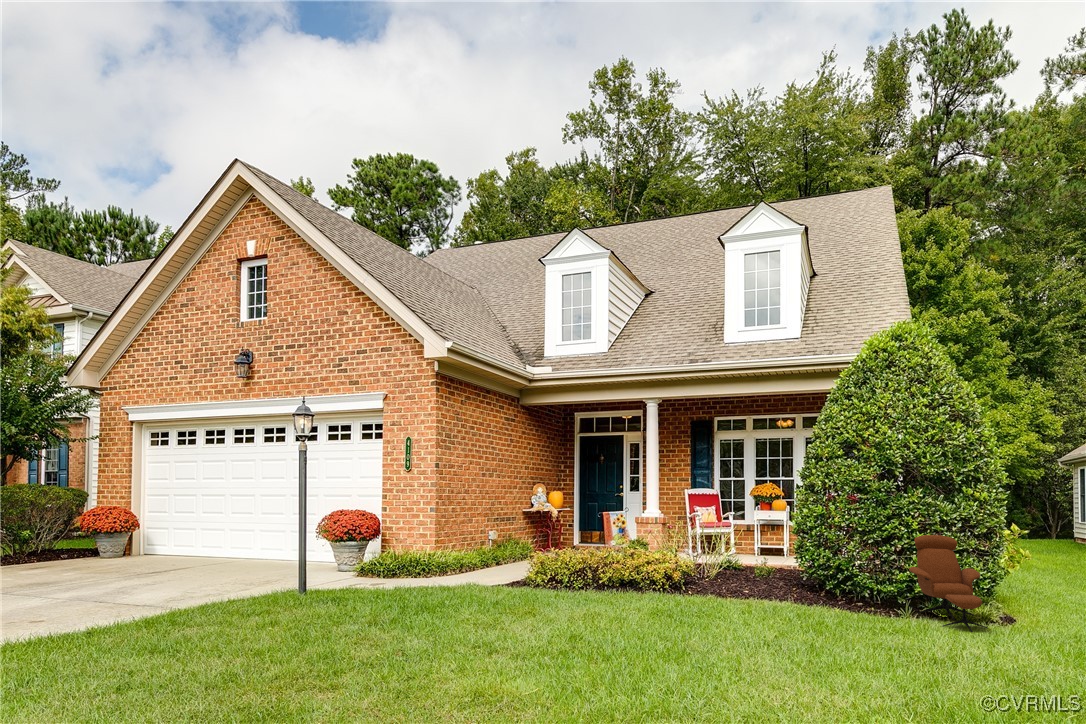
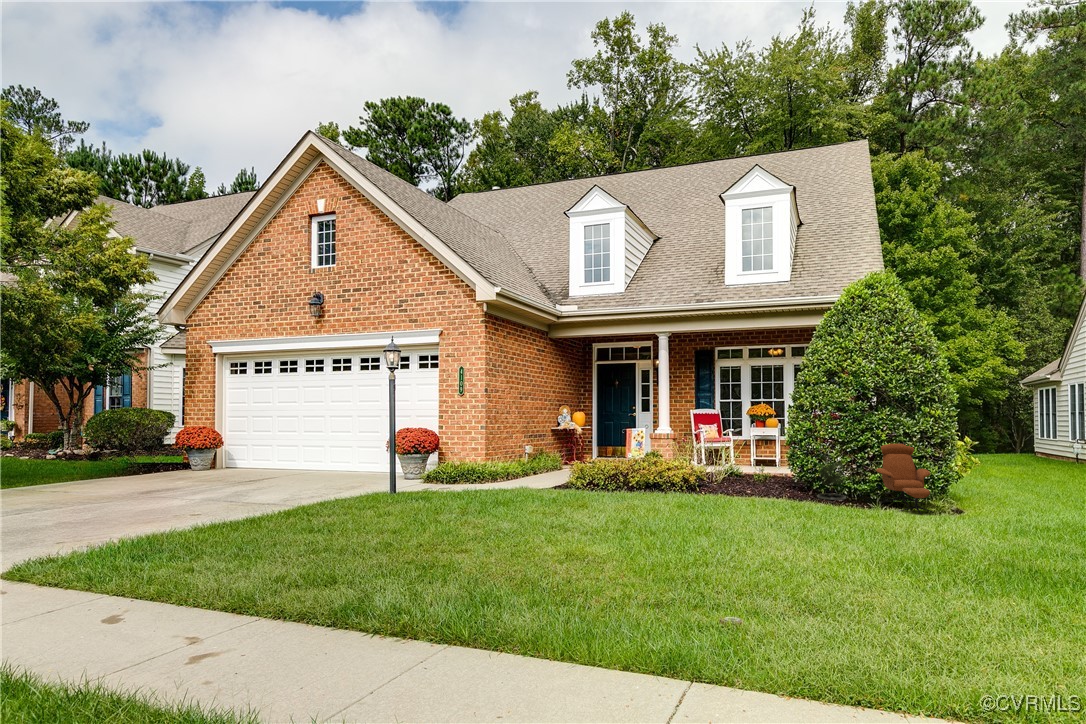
potted tree: none [831,541,873,608] -> present [818,455,846,500]

